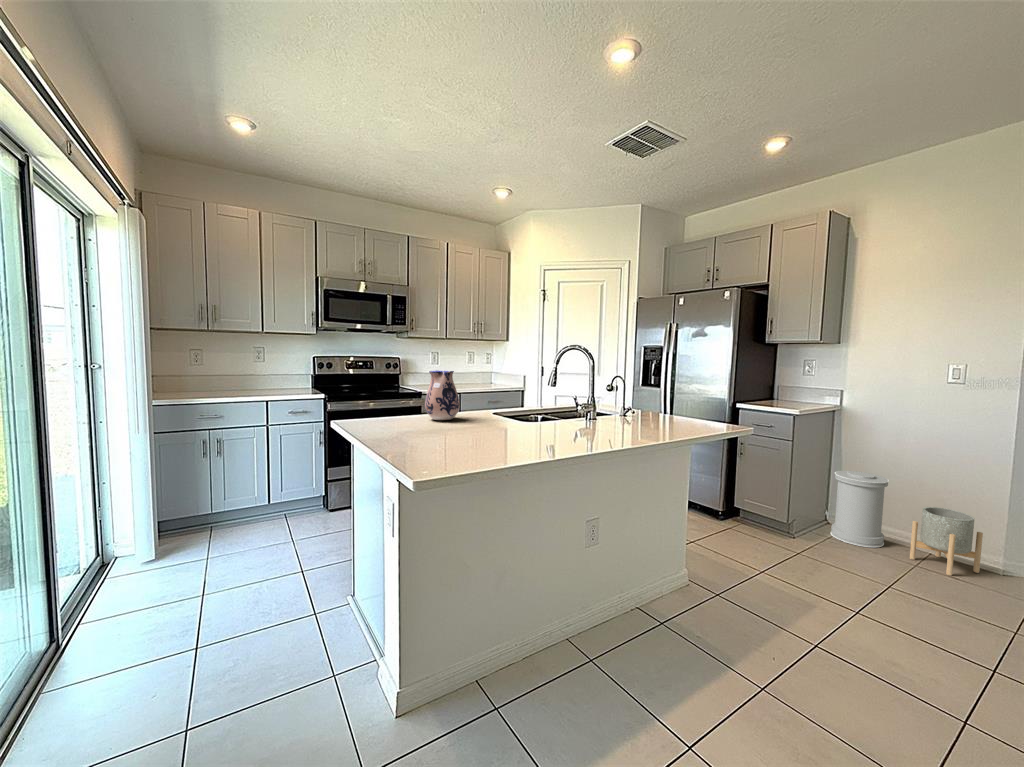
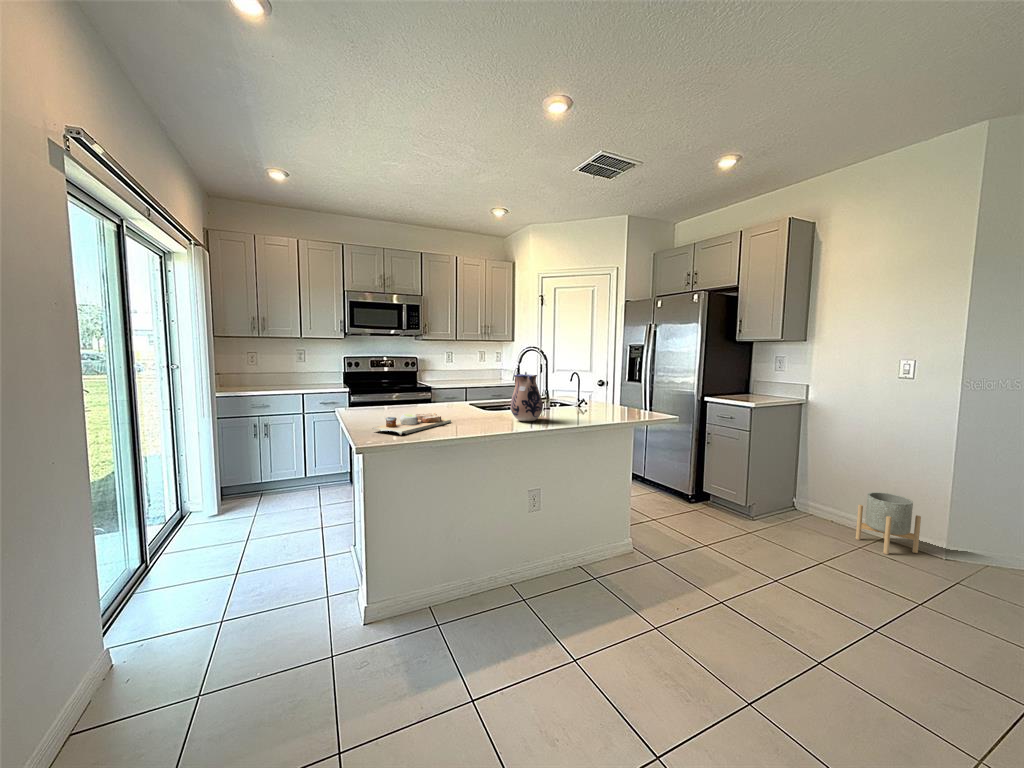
ceramic pitcher: present [425,370,460,420] -> present [511,374,543,421]
cutting board: none [398,424,489,456] -> present [373,413,451,435]
trash can: present [830,471,889,547] -> none [790,459,842,528]

